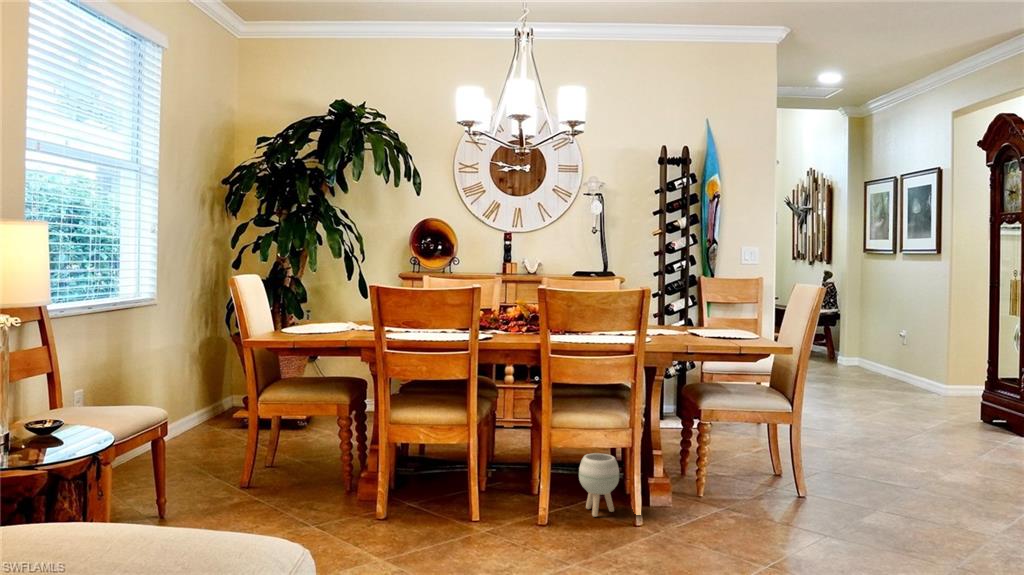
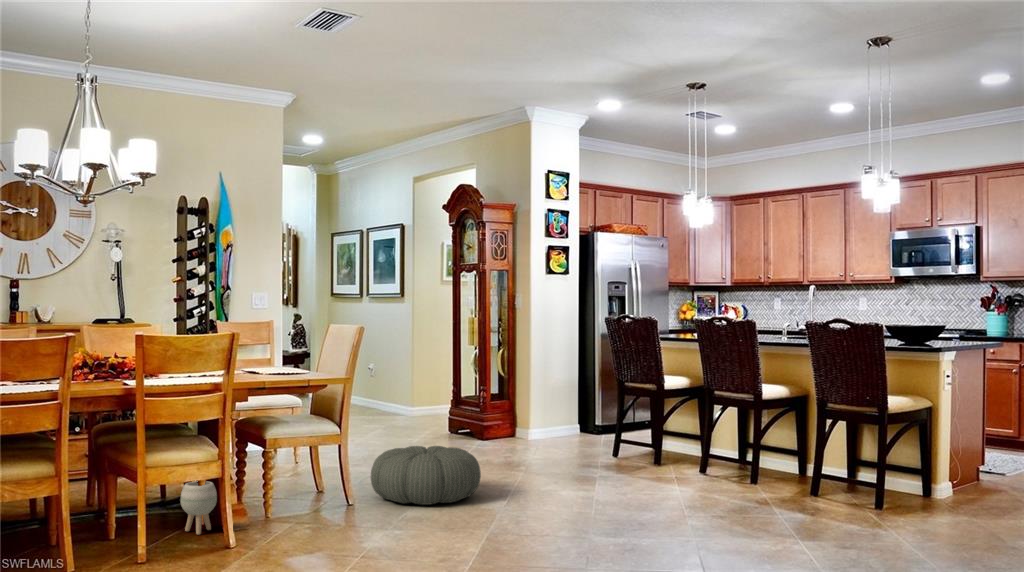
pouf: none [834,441,1006,533] -> present [371,446,481,505]

